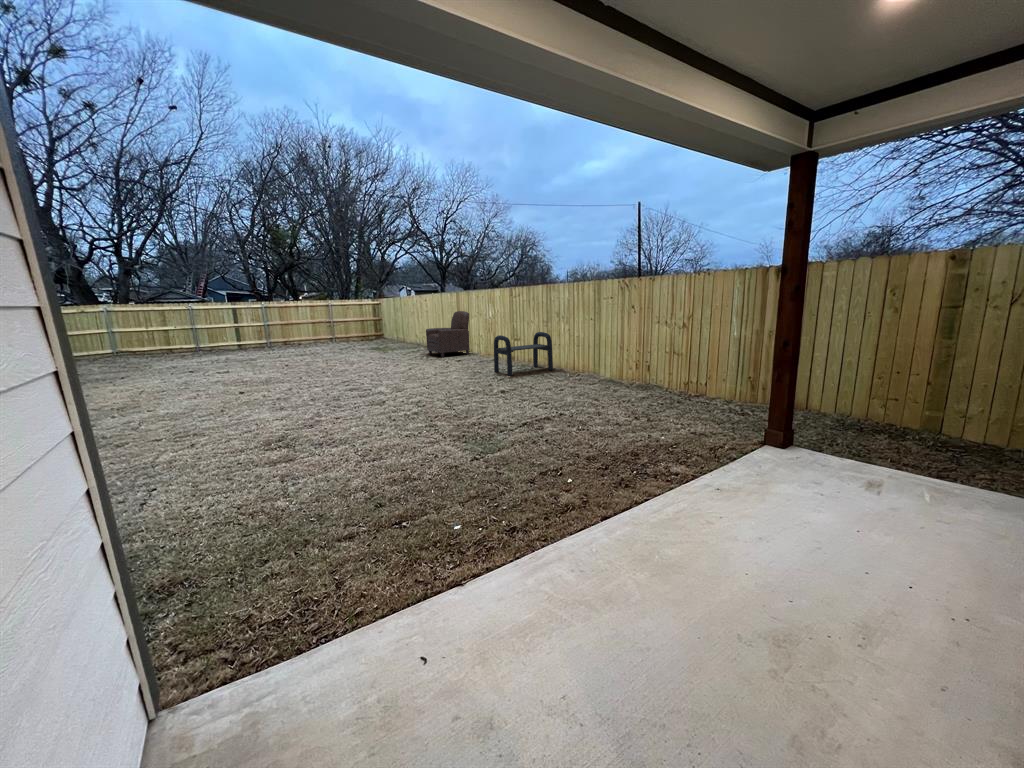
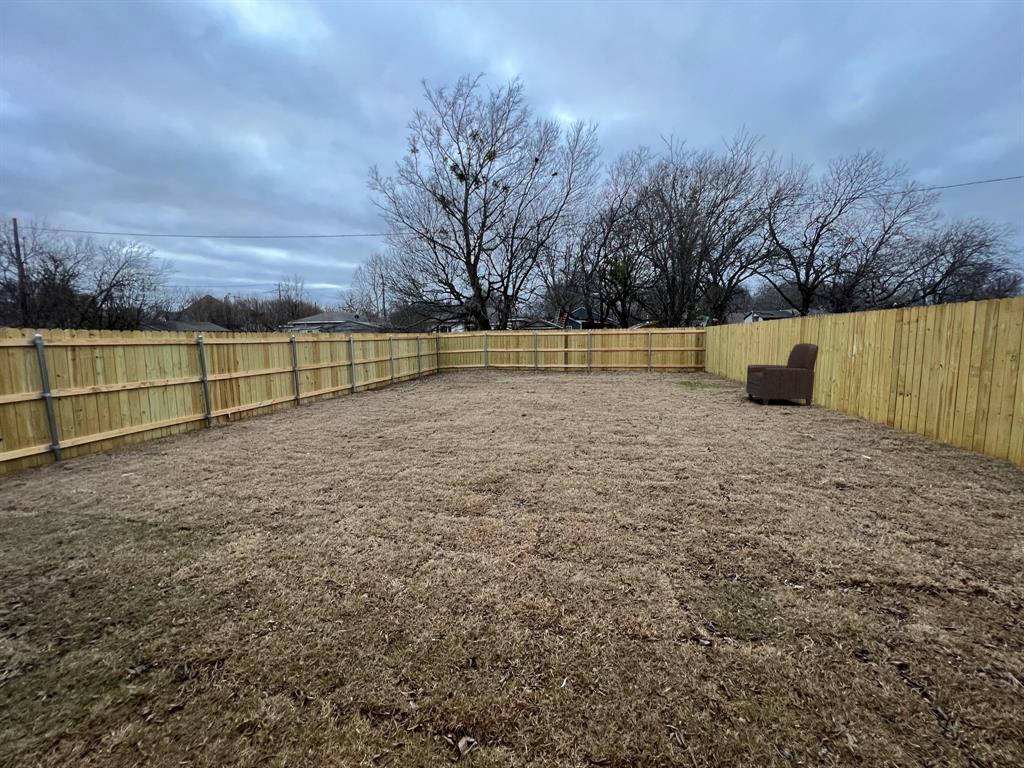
bench: present [494,332,553,376] -> none [842,384,985,460]

